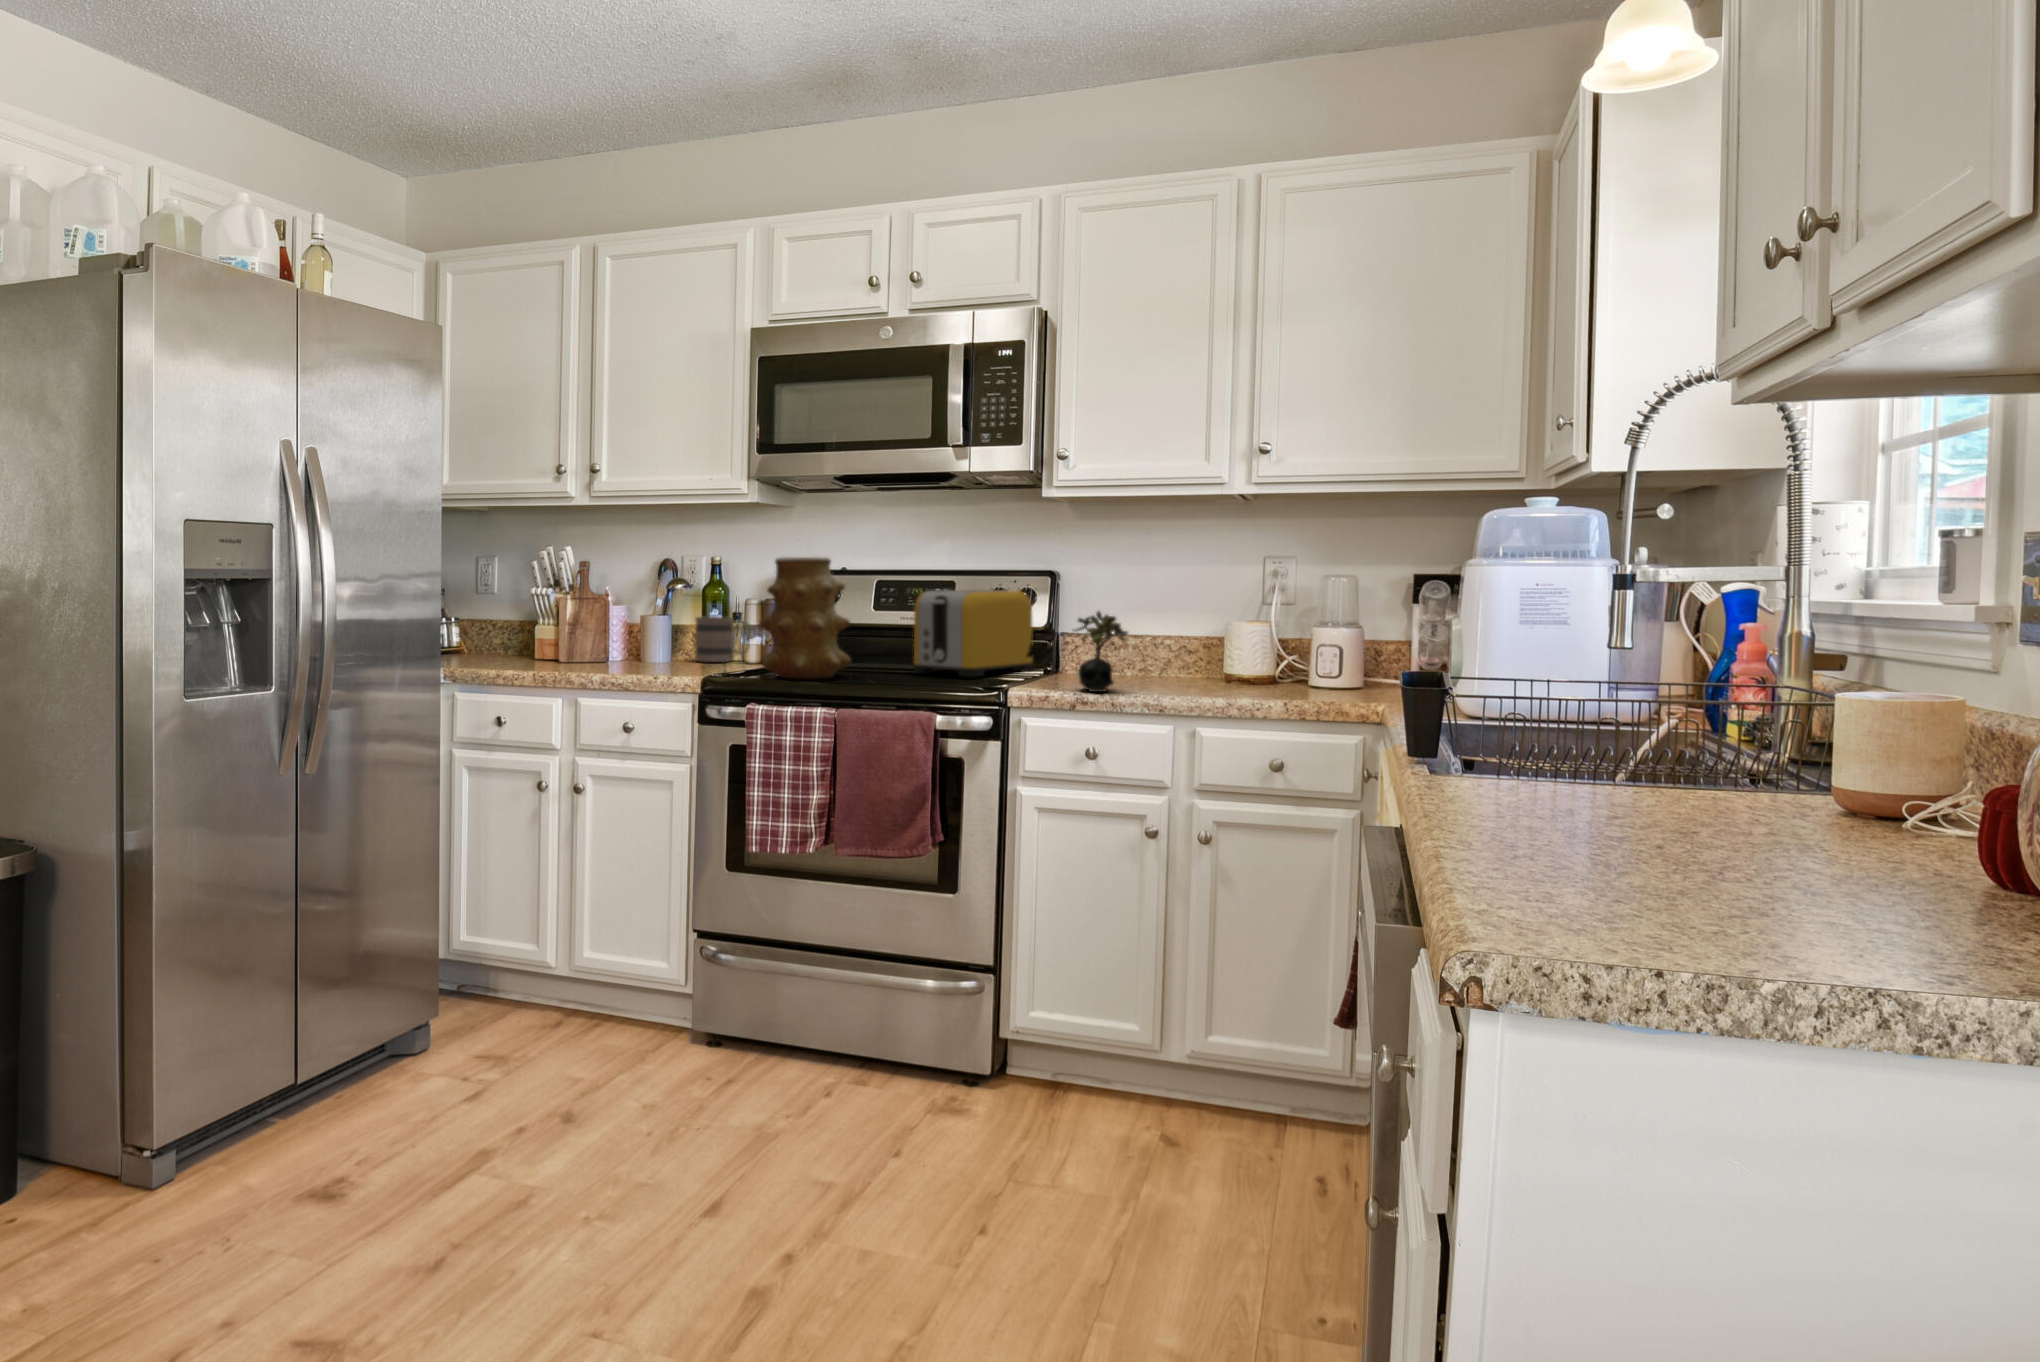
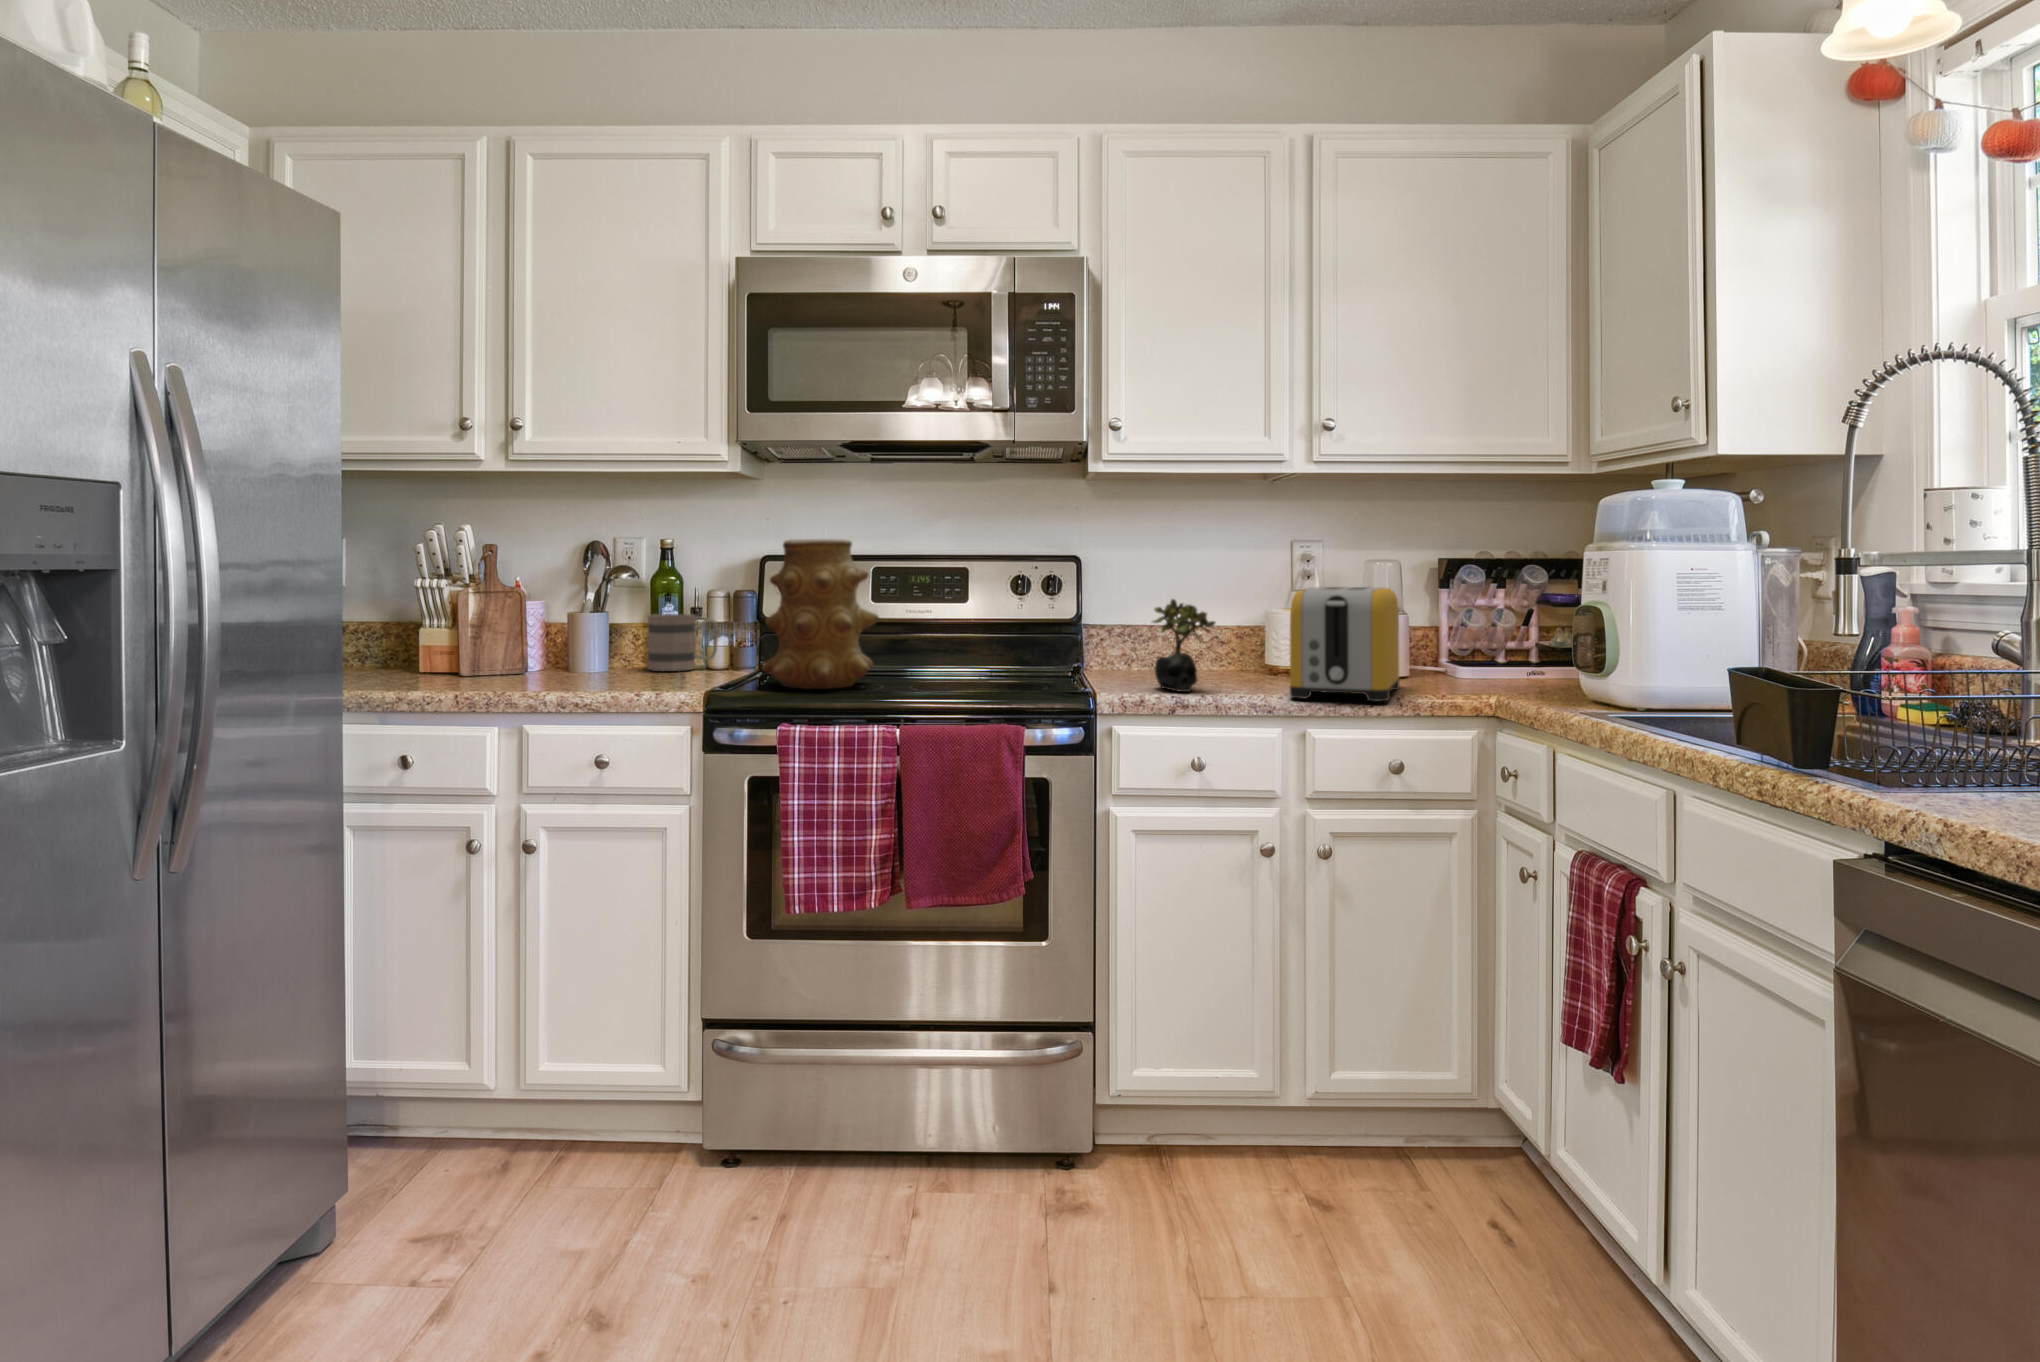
toaster: present [914,590,1033,677] -> present [1290,587,1399,701]

